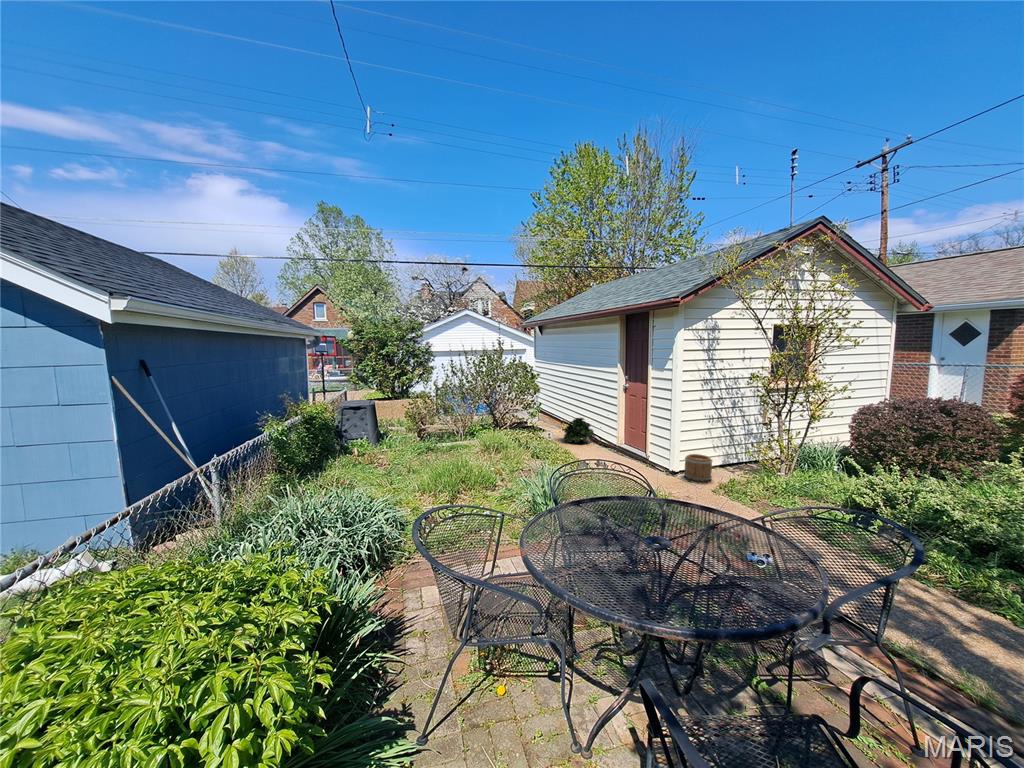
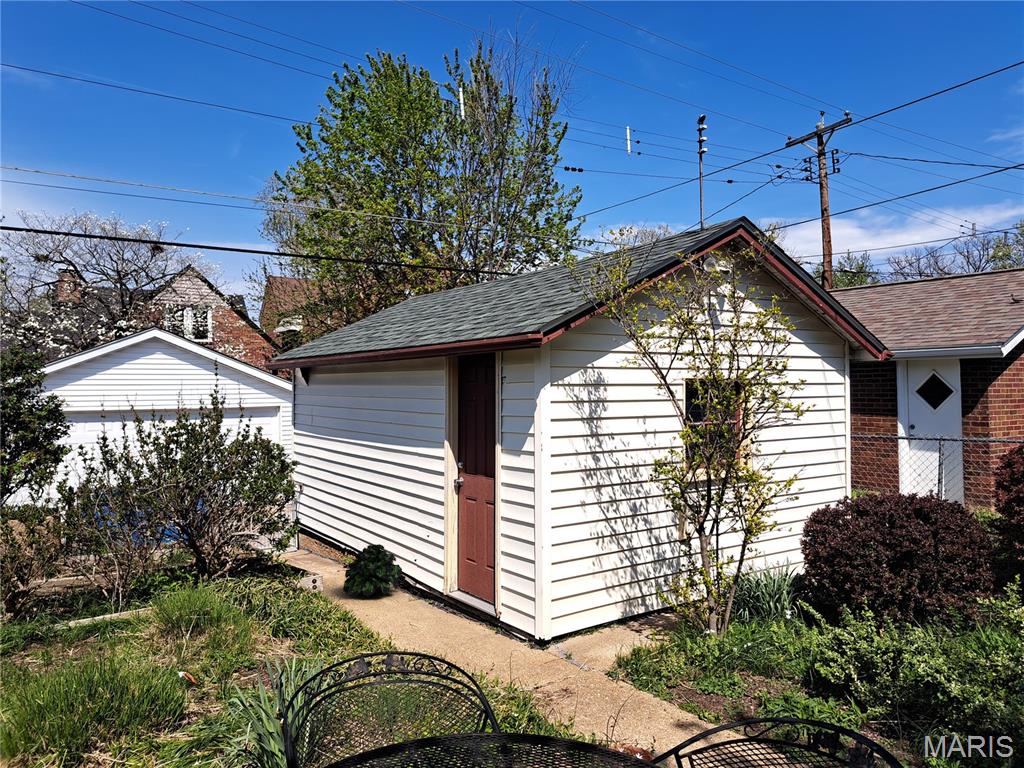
bucket: present [684,454,712,481] -> none [561,606,607,658]

